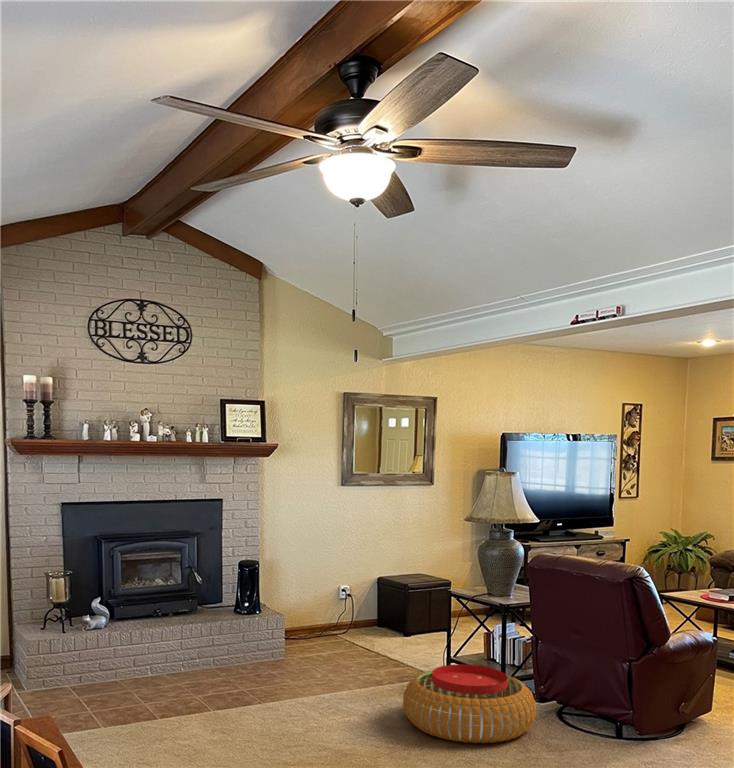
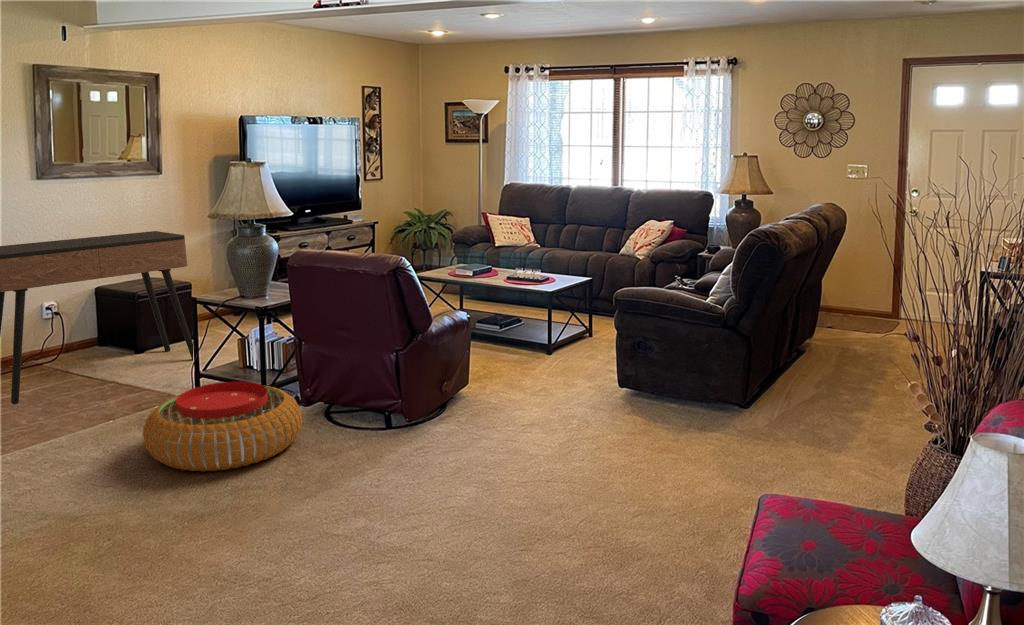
console table: none [290,528,451,660] -> present [0,231,193,404]

